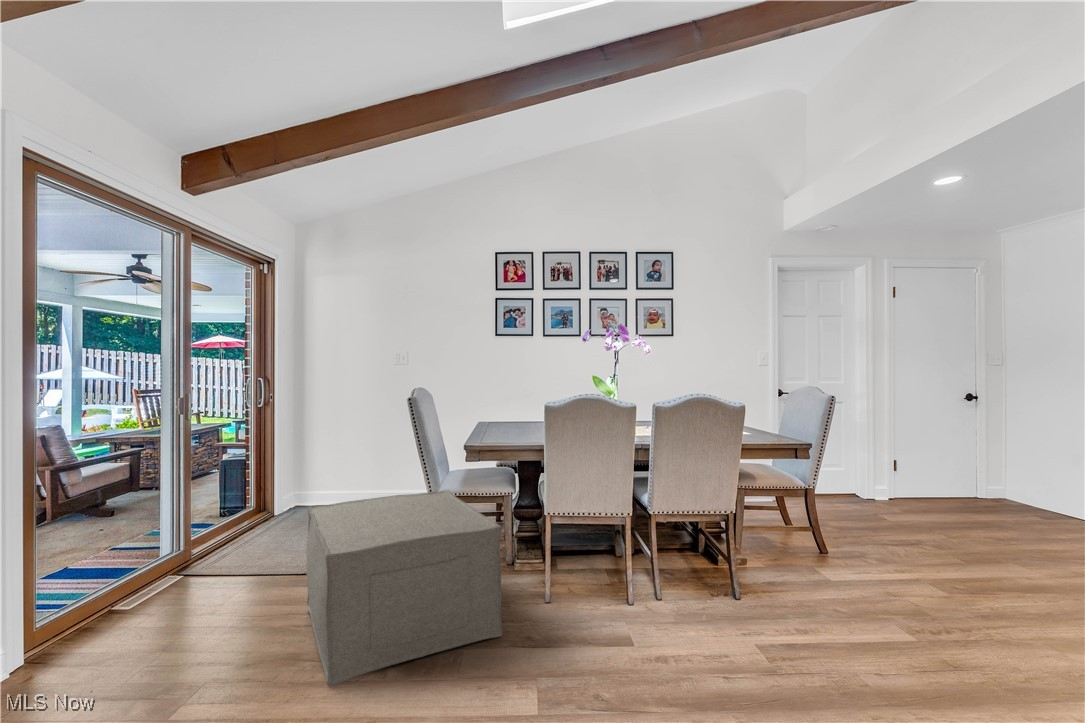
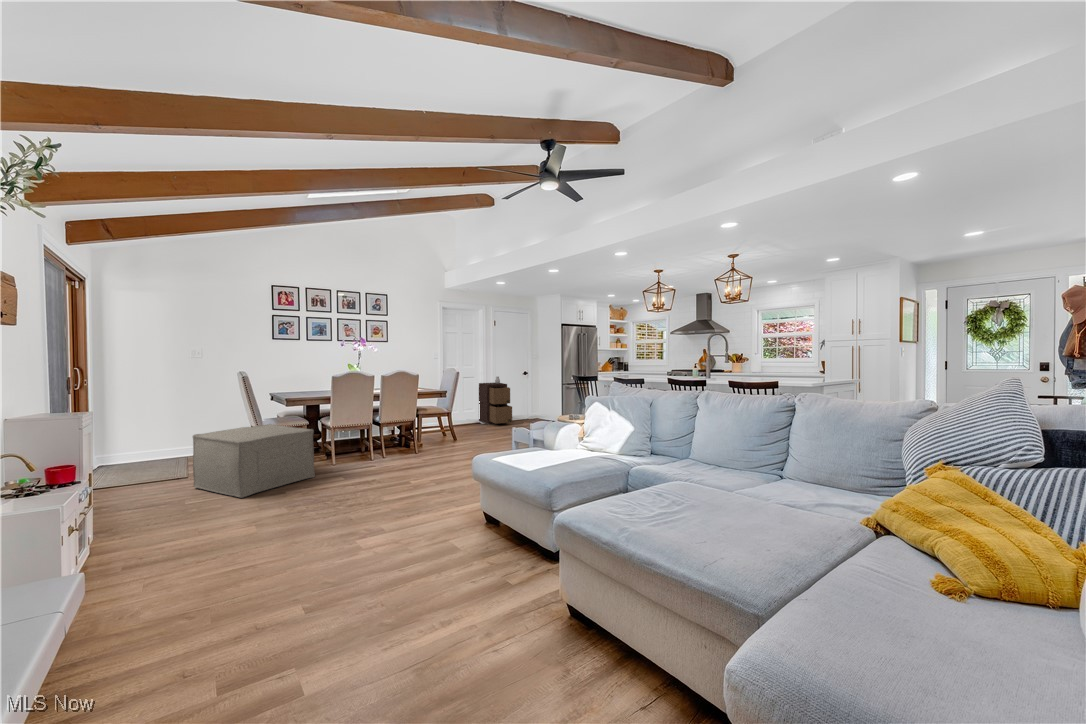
storage cabinet: none [855,410,955,520] -> present [479,377,512,424]

